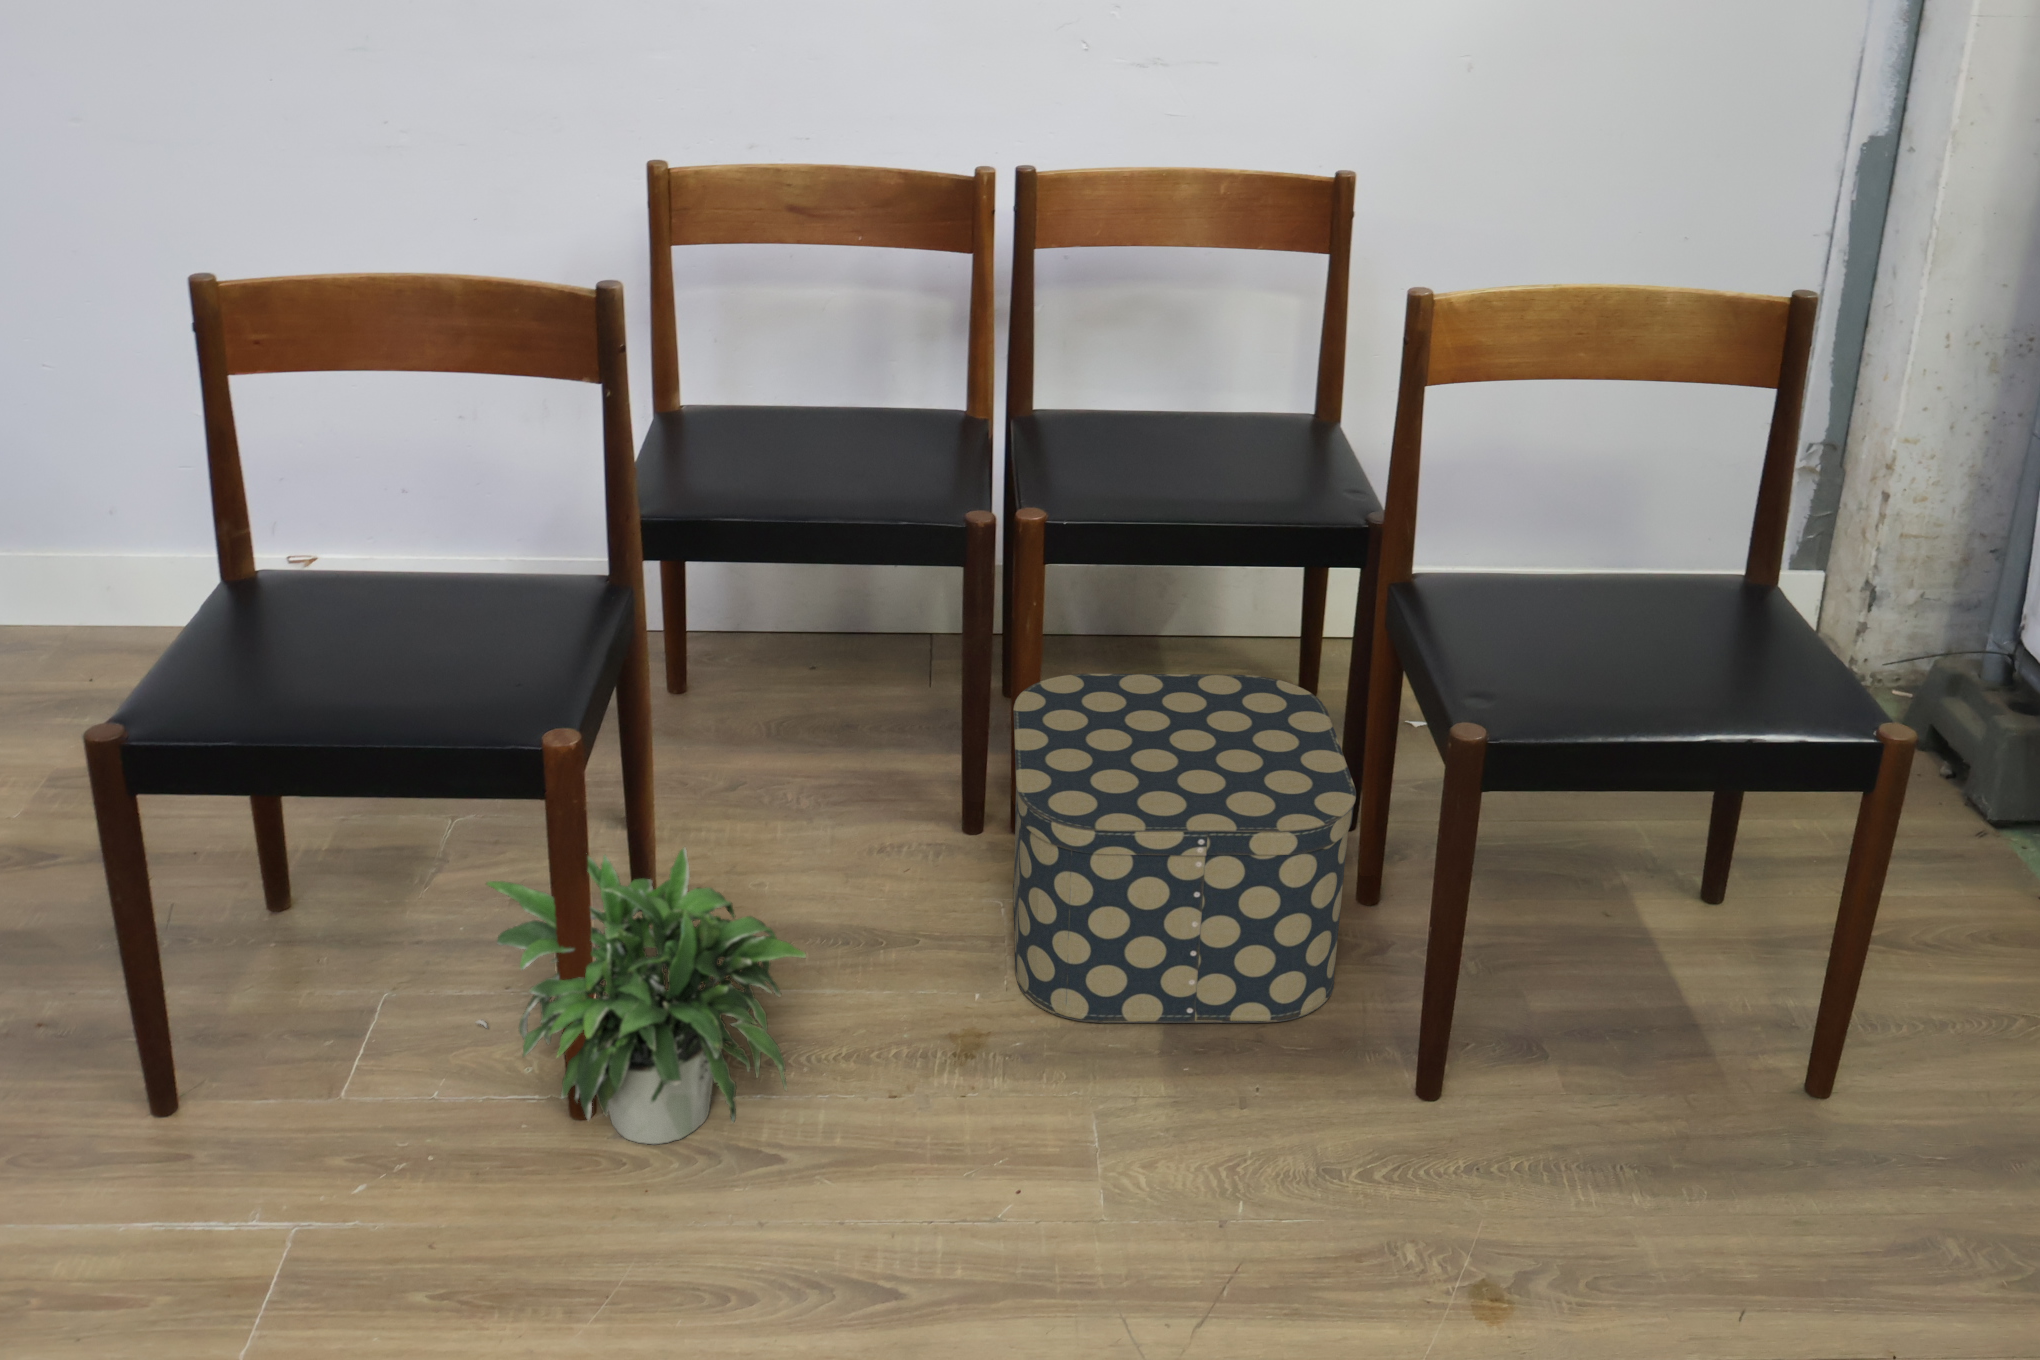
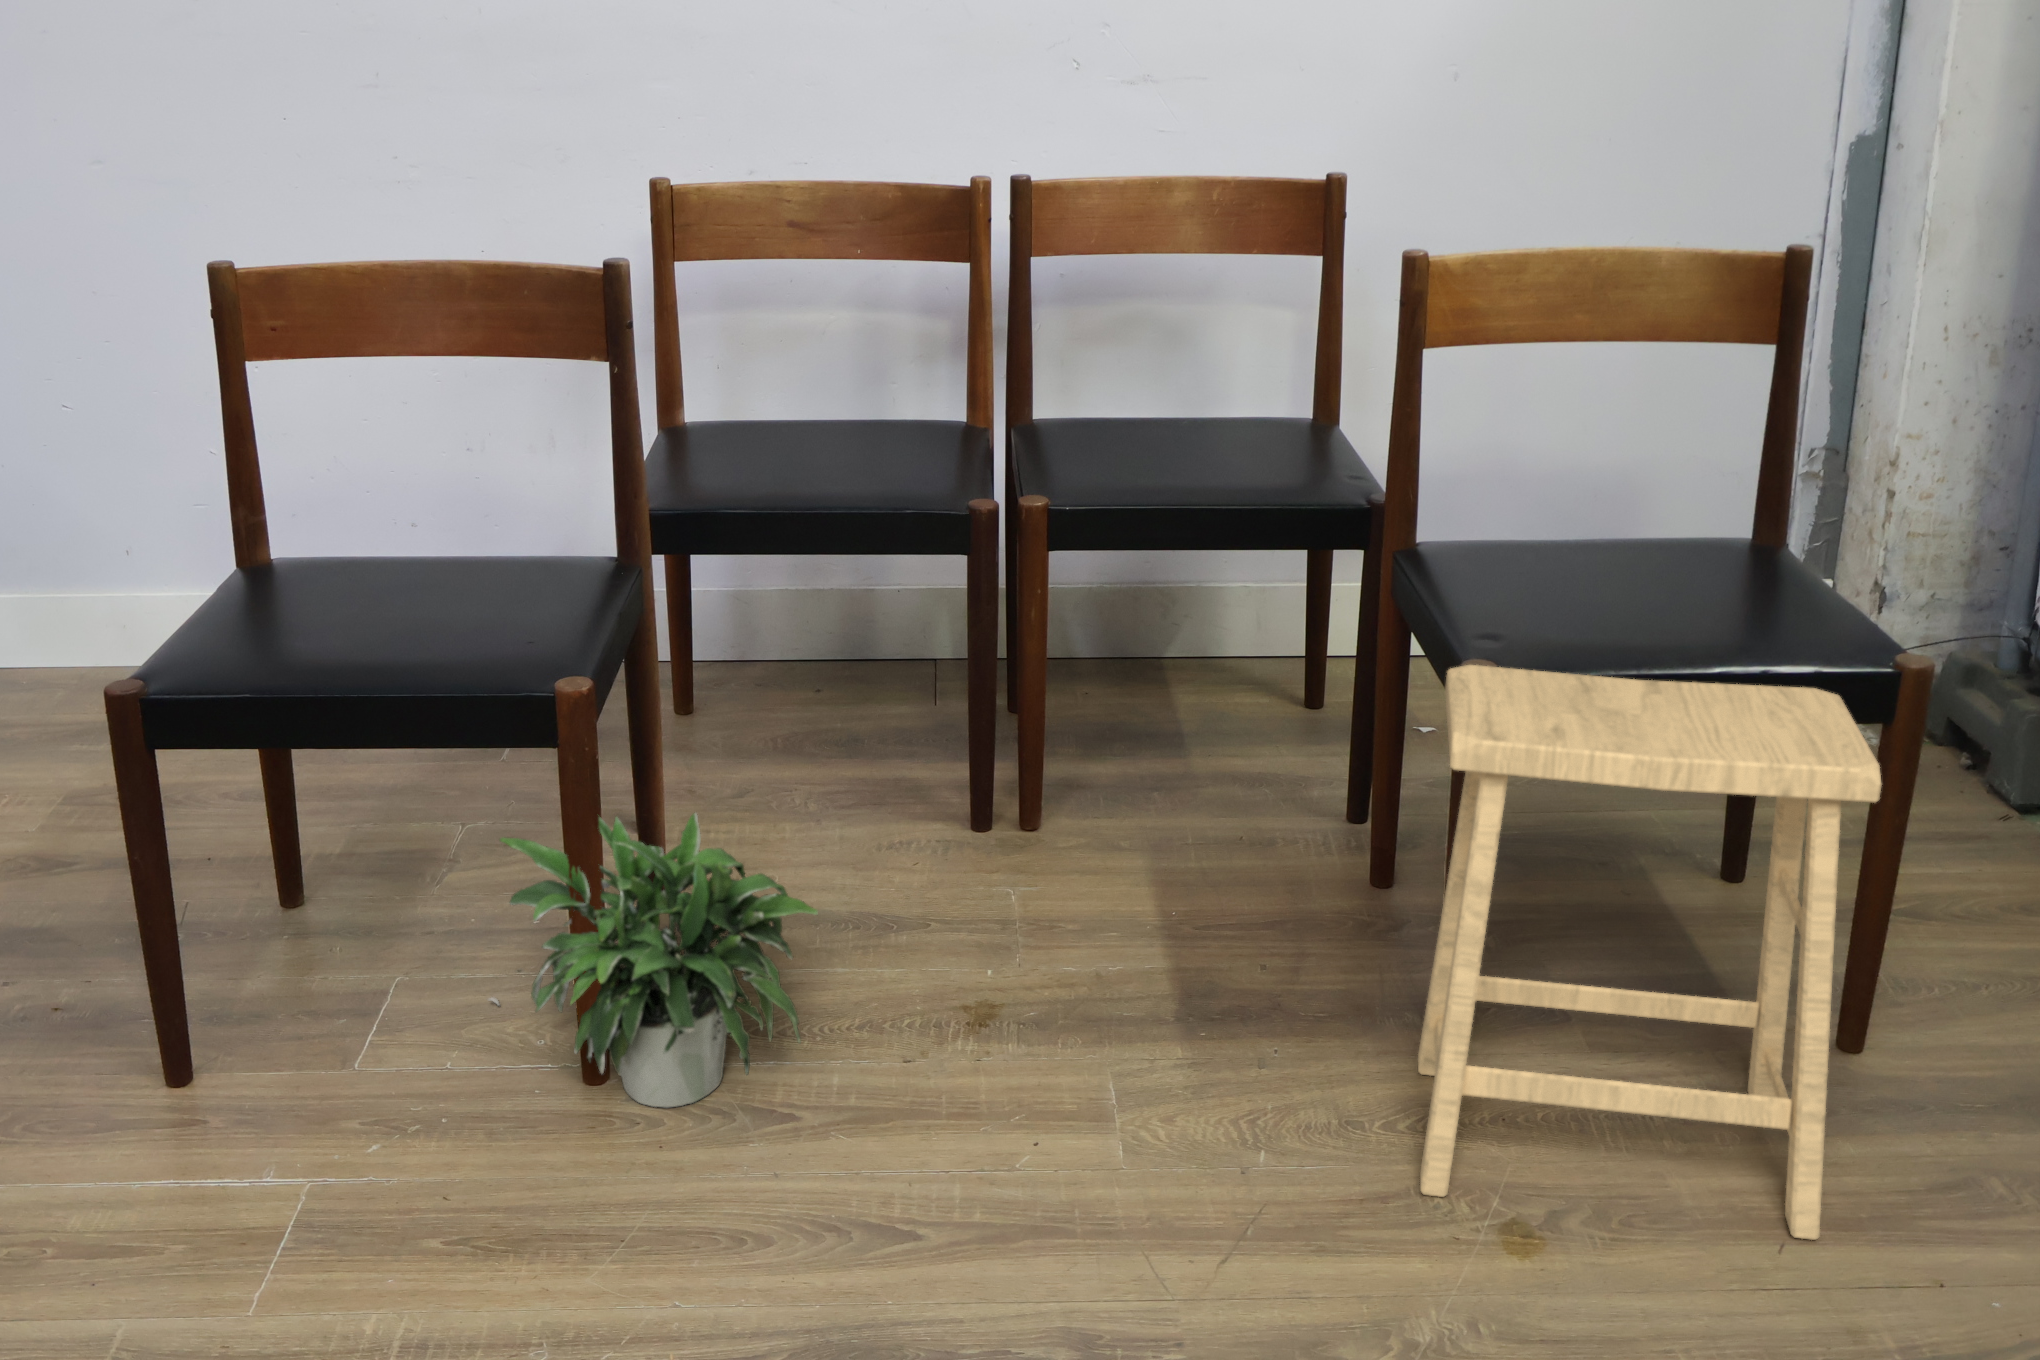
storage box: present [1013,674,1356,1023] -> none [1021,658,1367,995]
footstool: none [1394,731,1859,1302] -> present [1418,665,1882,1240]

